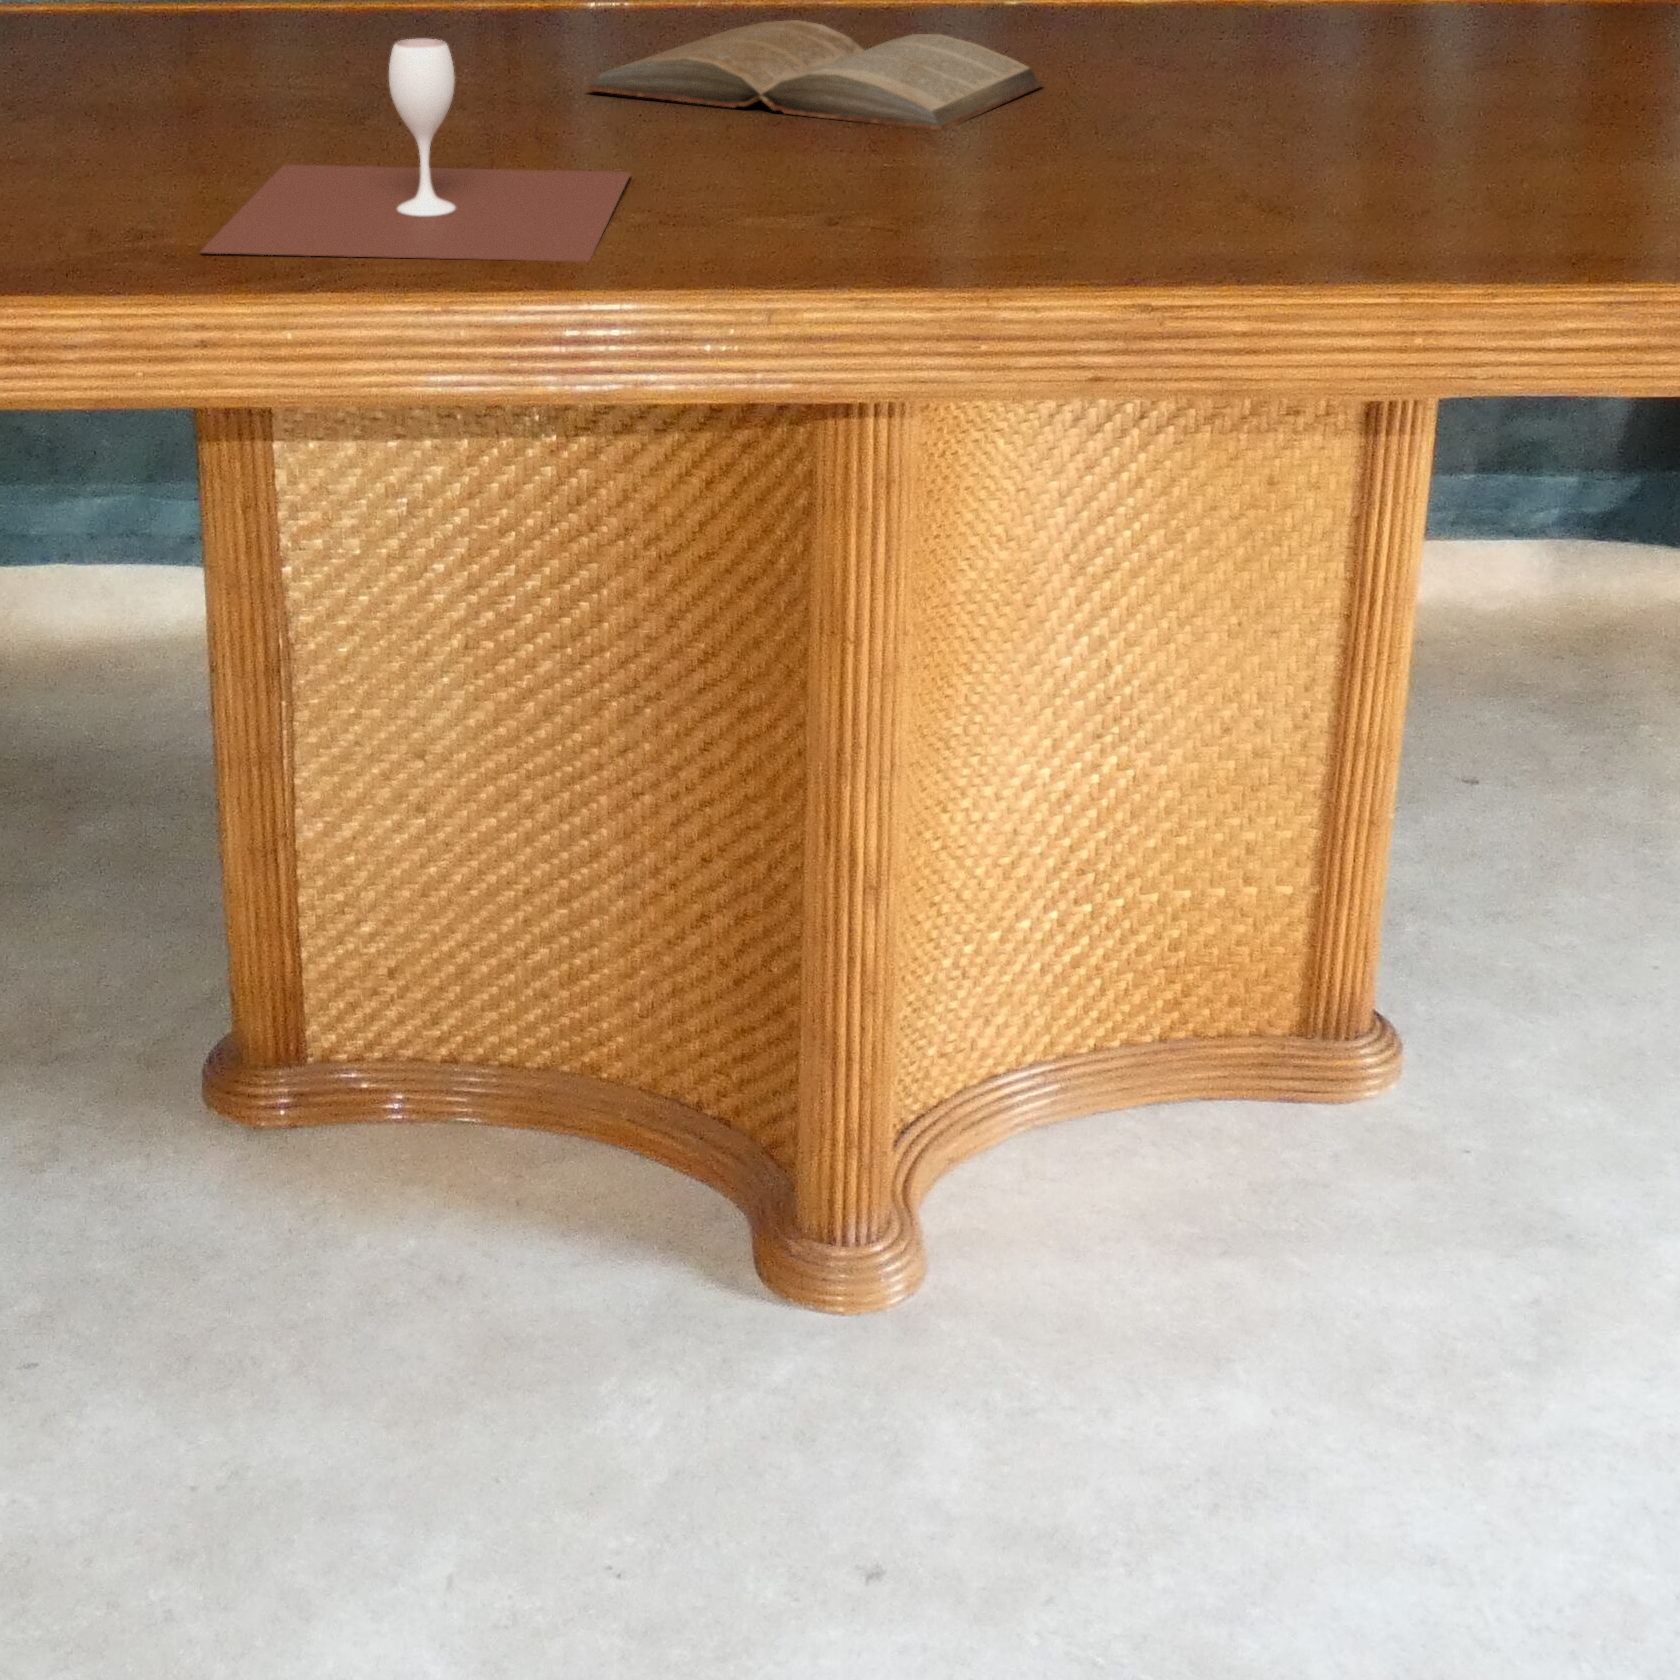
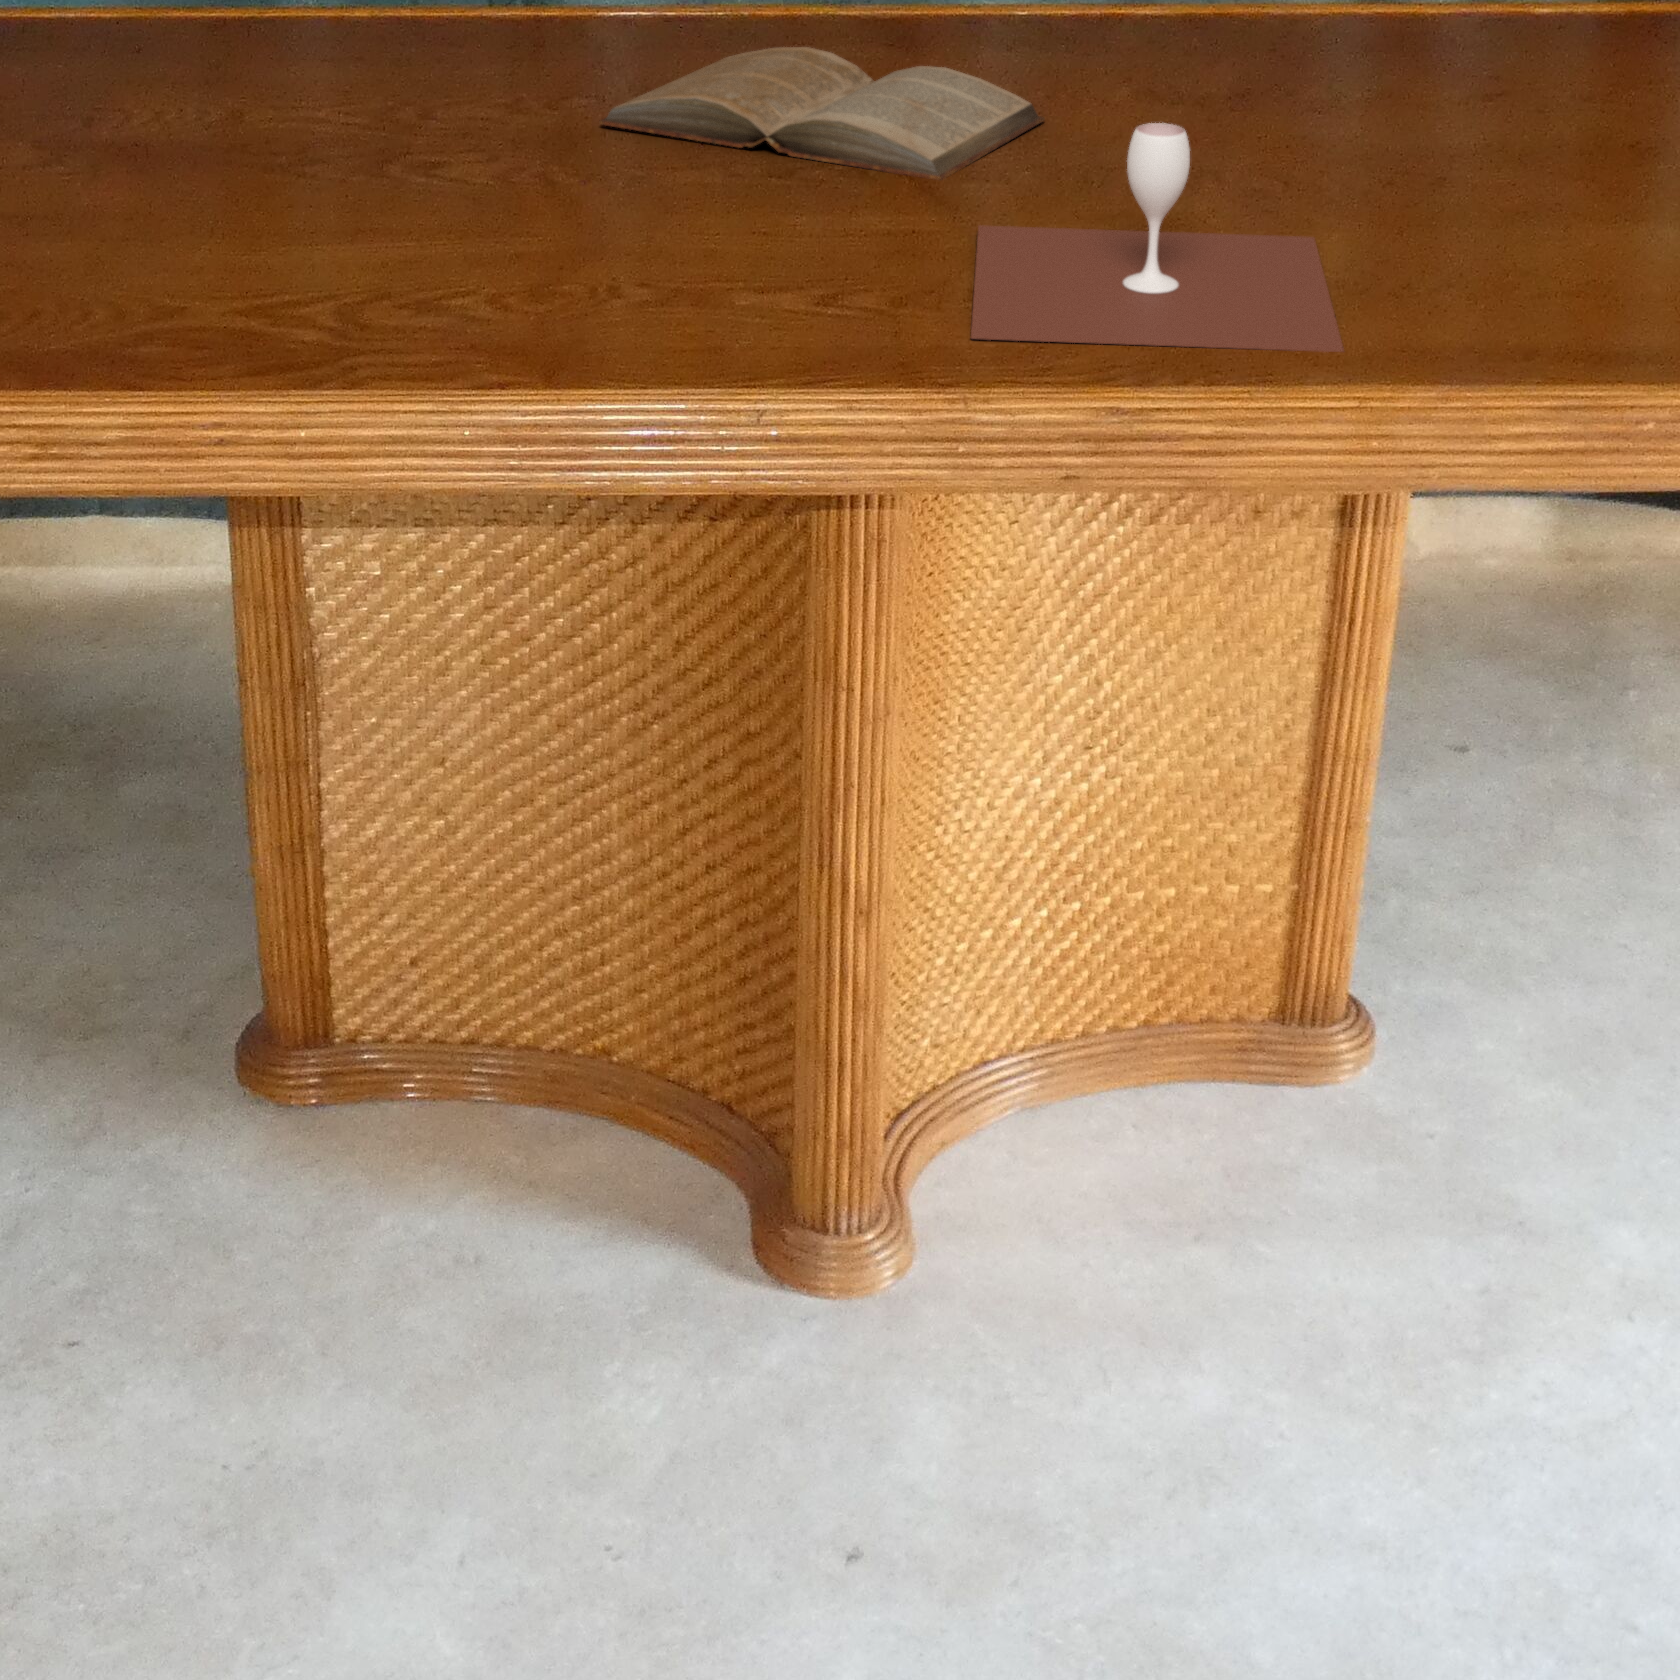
wine glass: present [200,39,631,262] -> present [971,123,1344,352]

